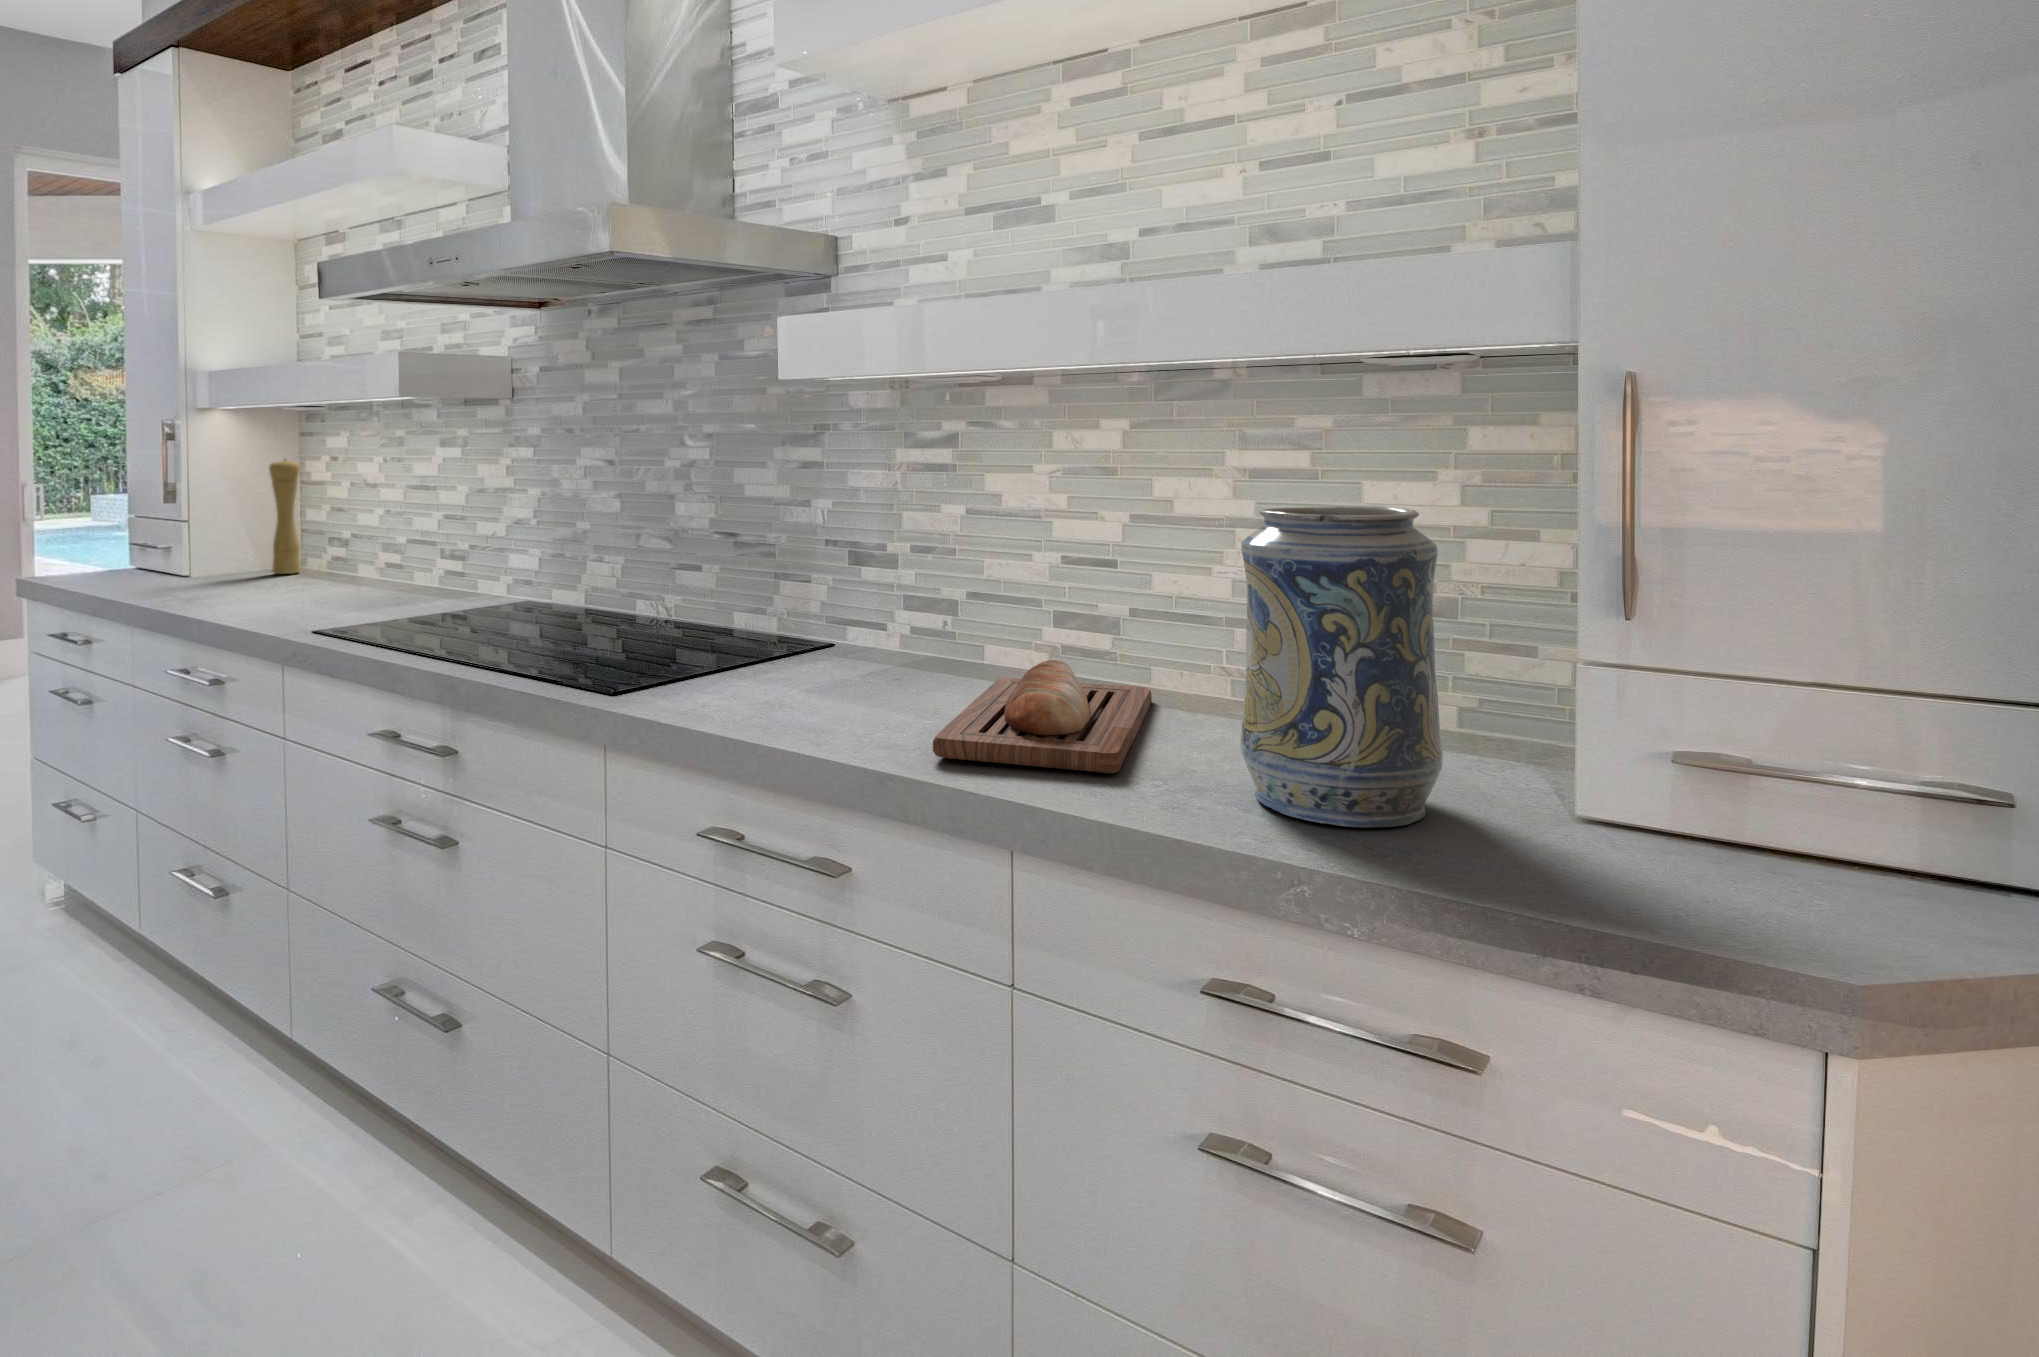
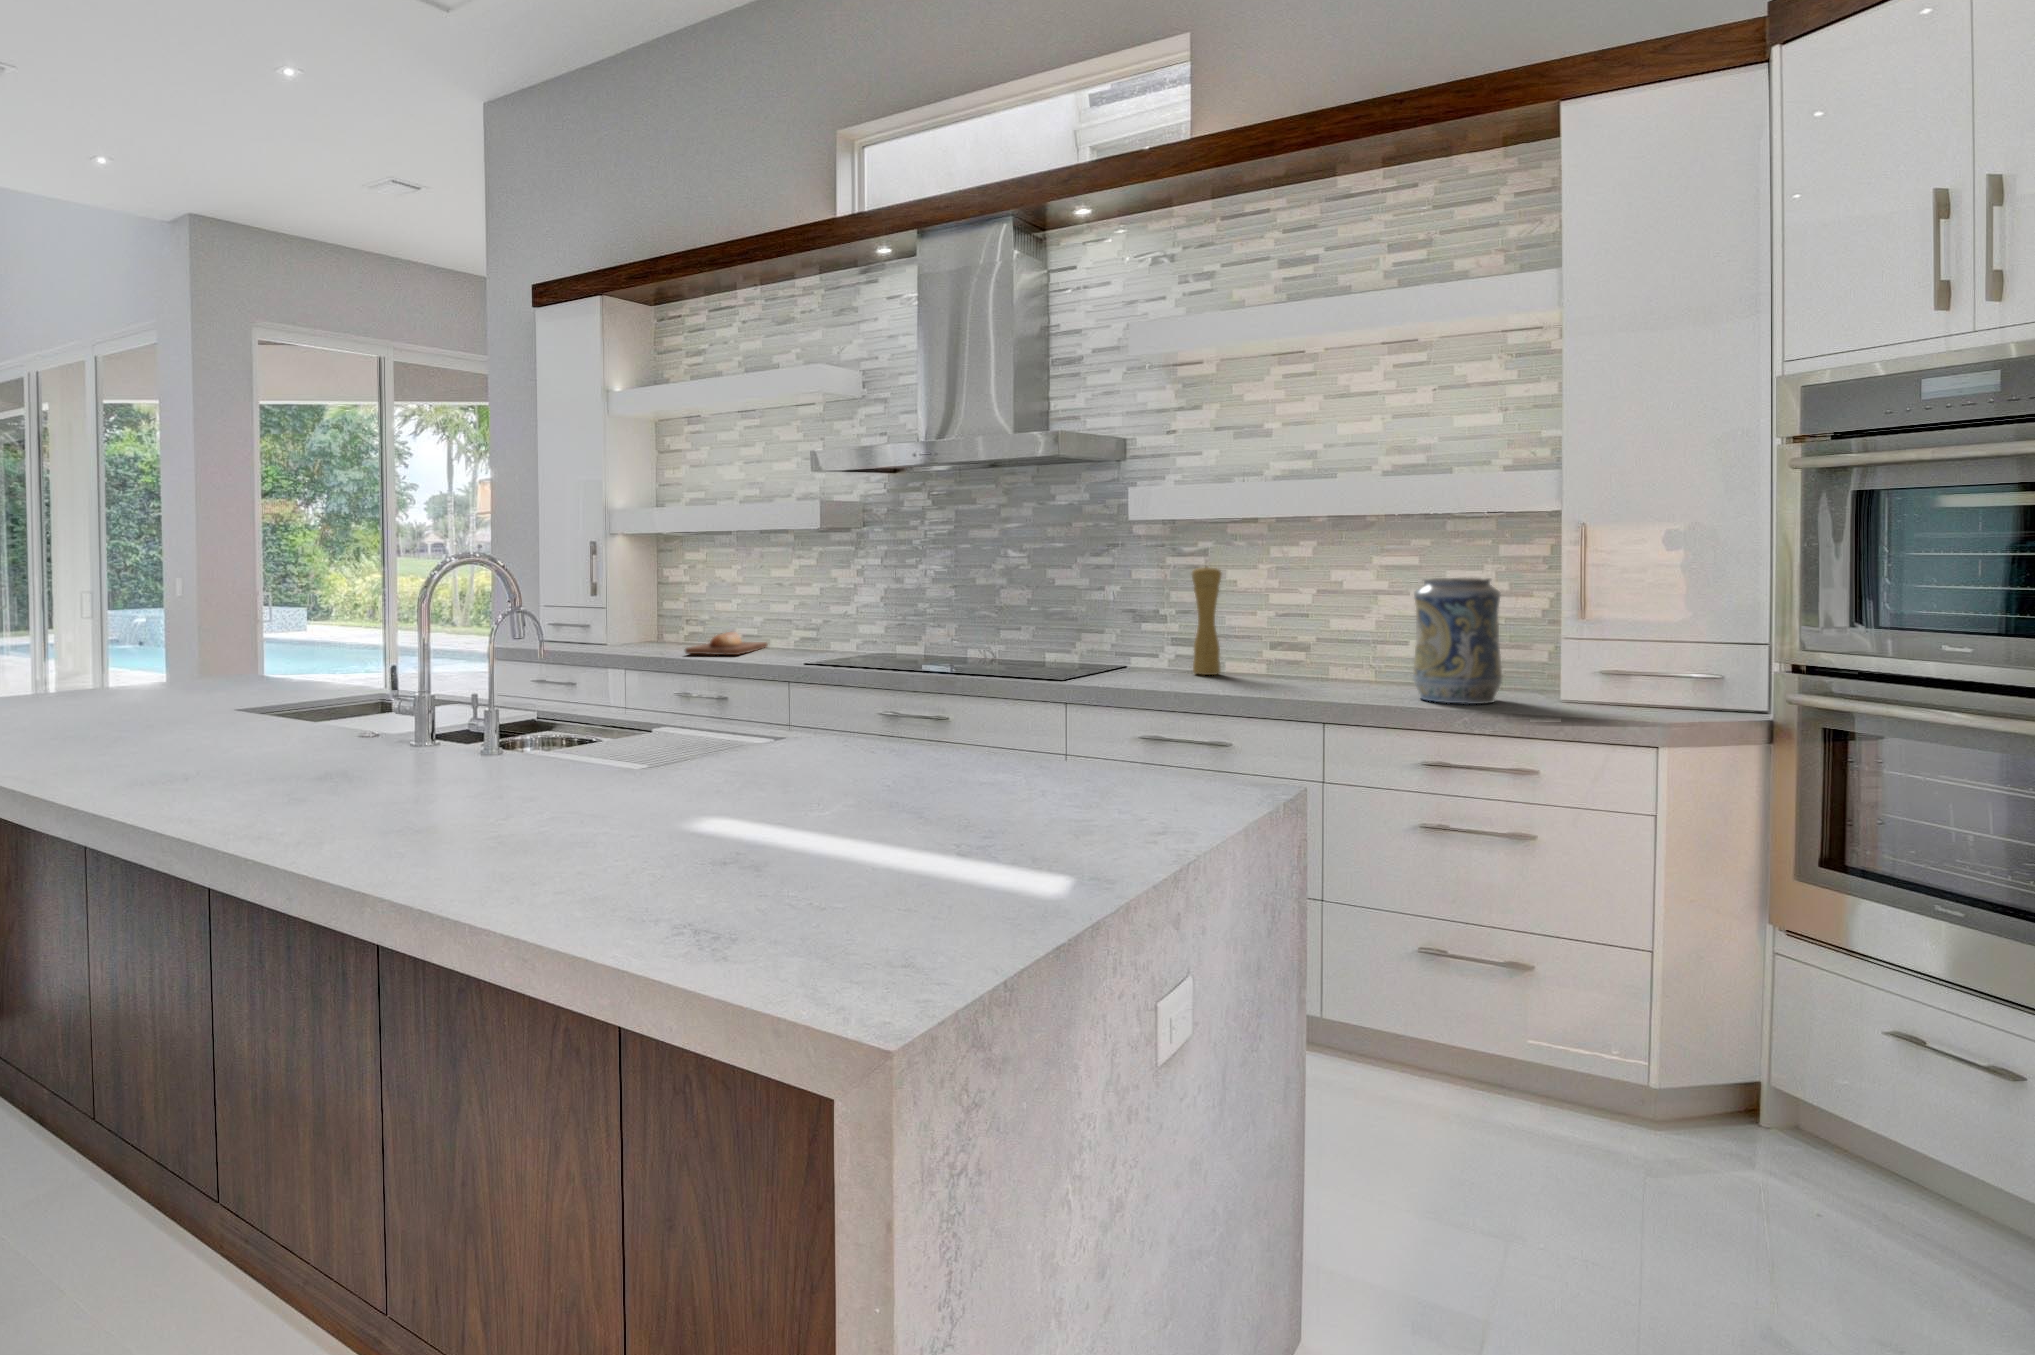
pepper mill: present [269,460,301,574] -> present [1191,566,1221,675]
bread loaf: present [933,660,1152,773] -> present [685,632,768,655]

